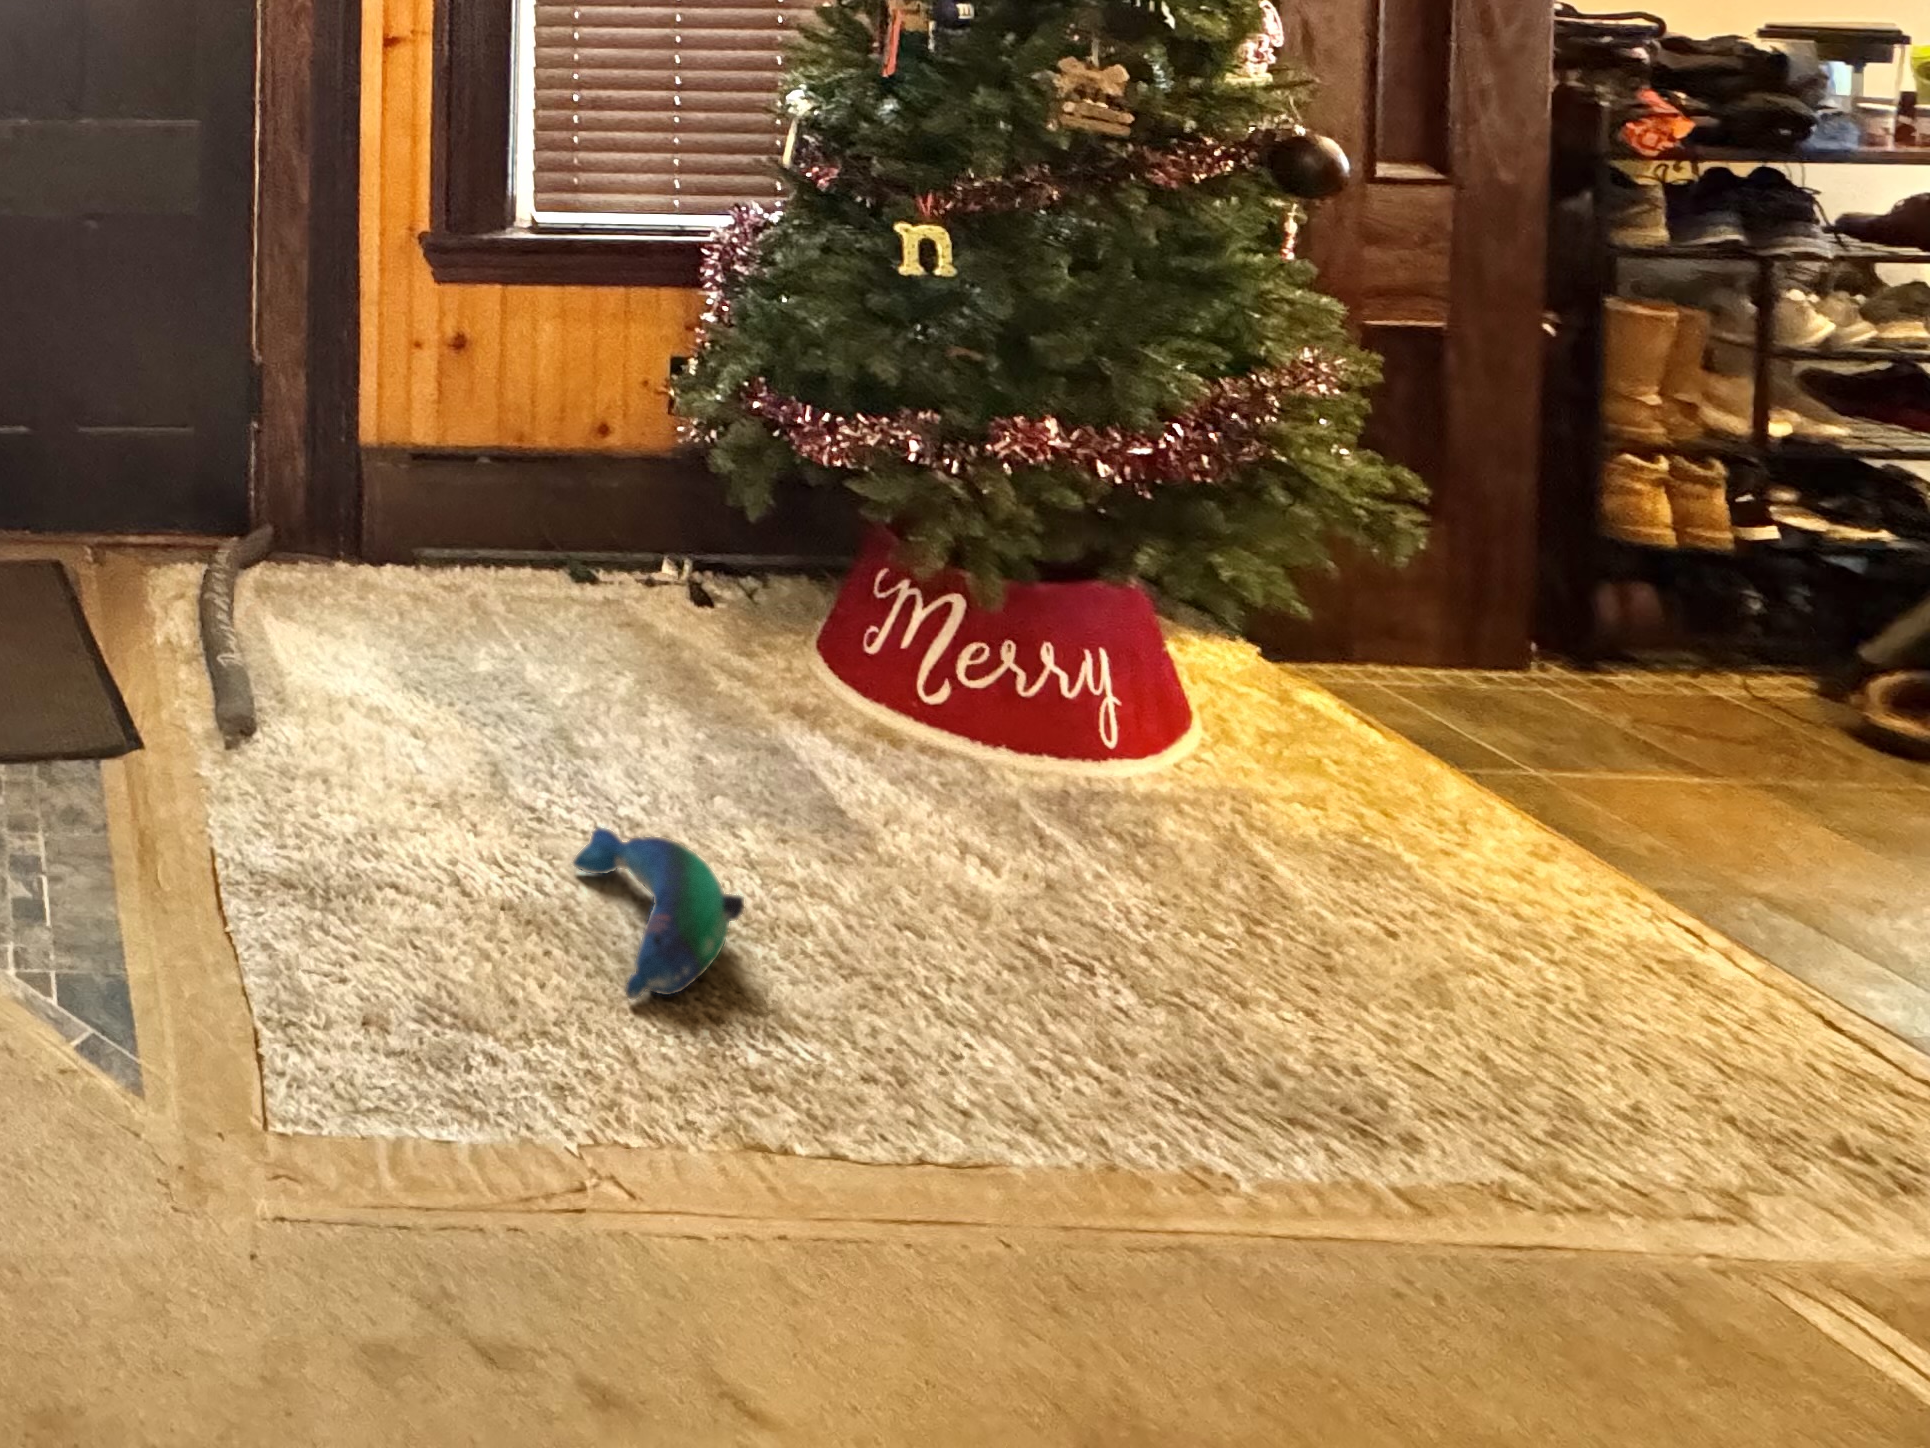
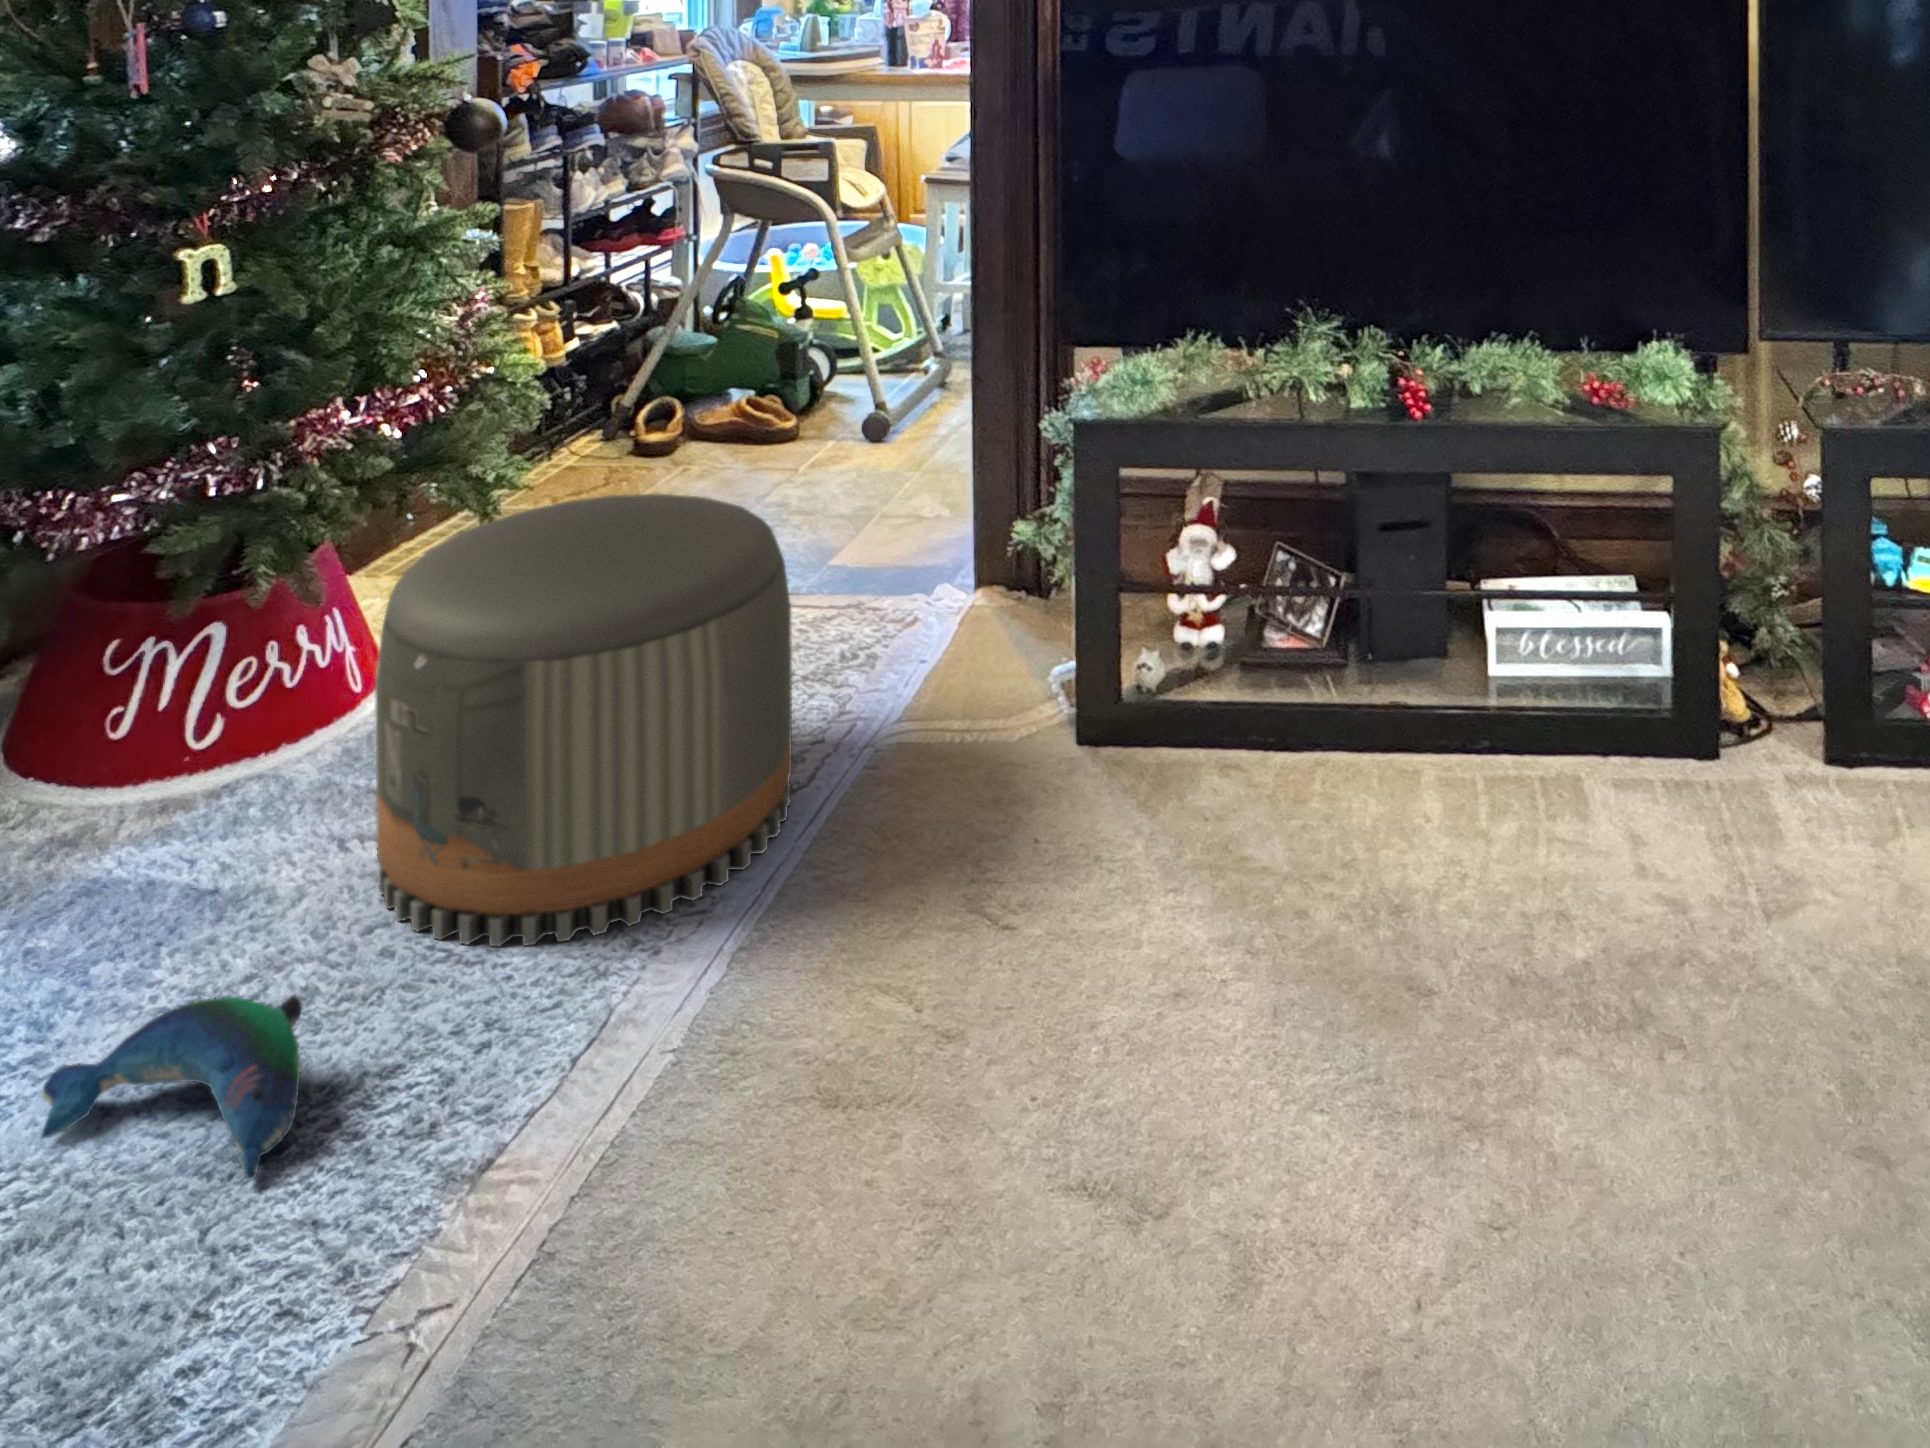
pouf: none [931,598,1526,1201] -> present [375,493,792,946]

